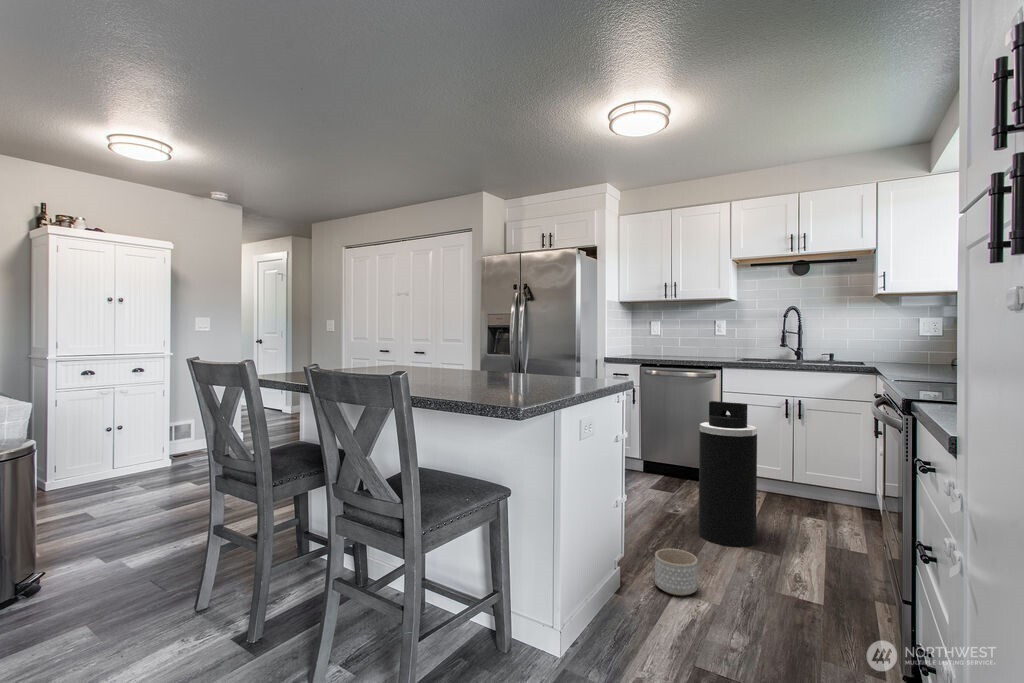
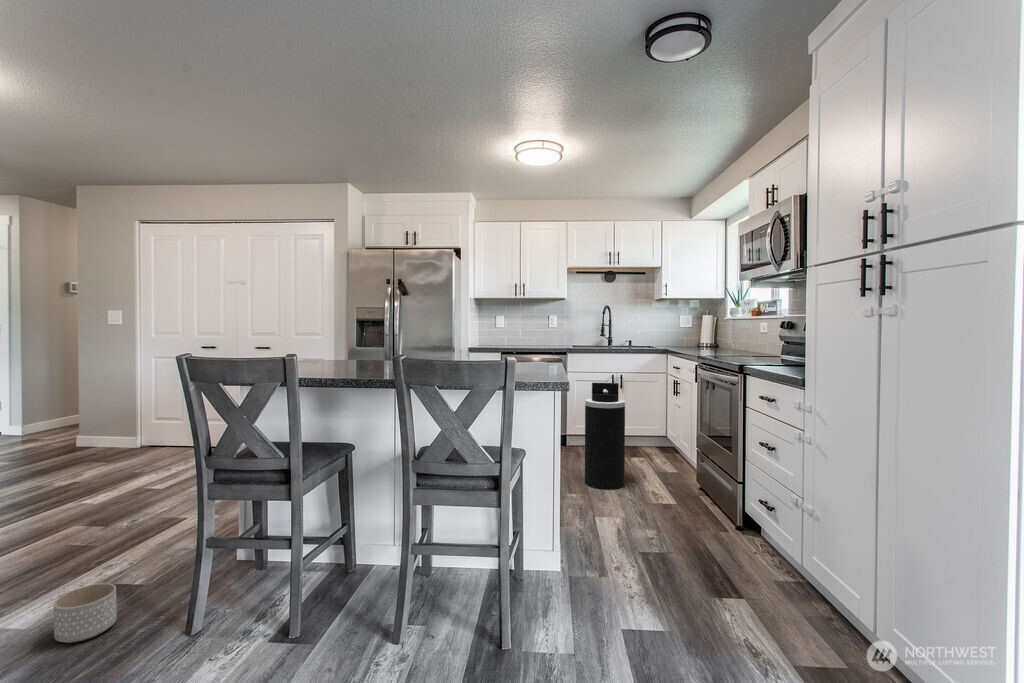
planter: present [655,549,697,596] -> present [54,583,117,643]

